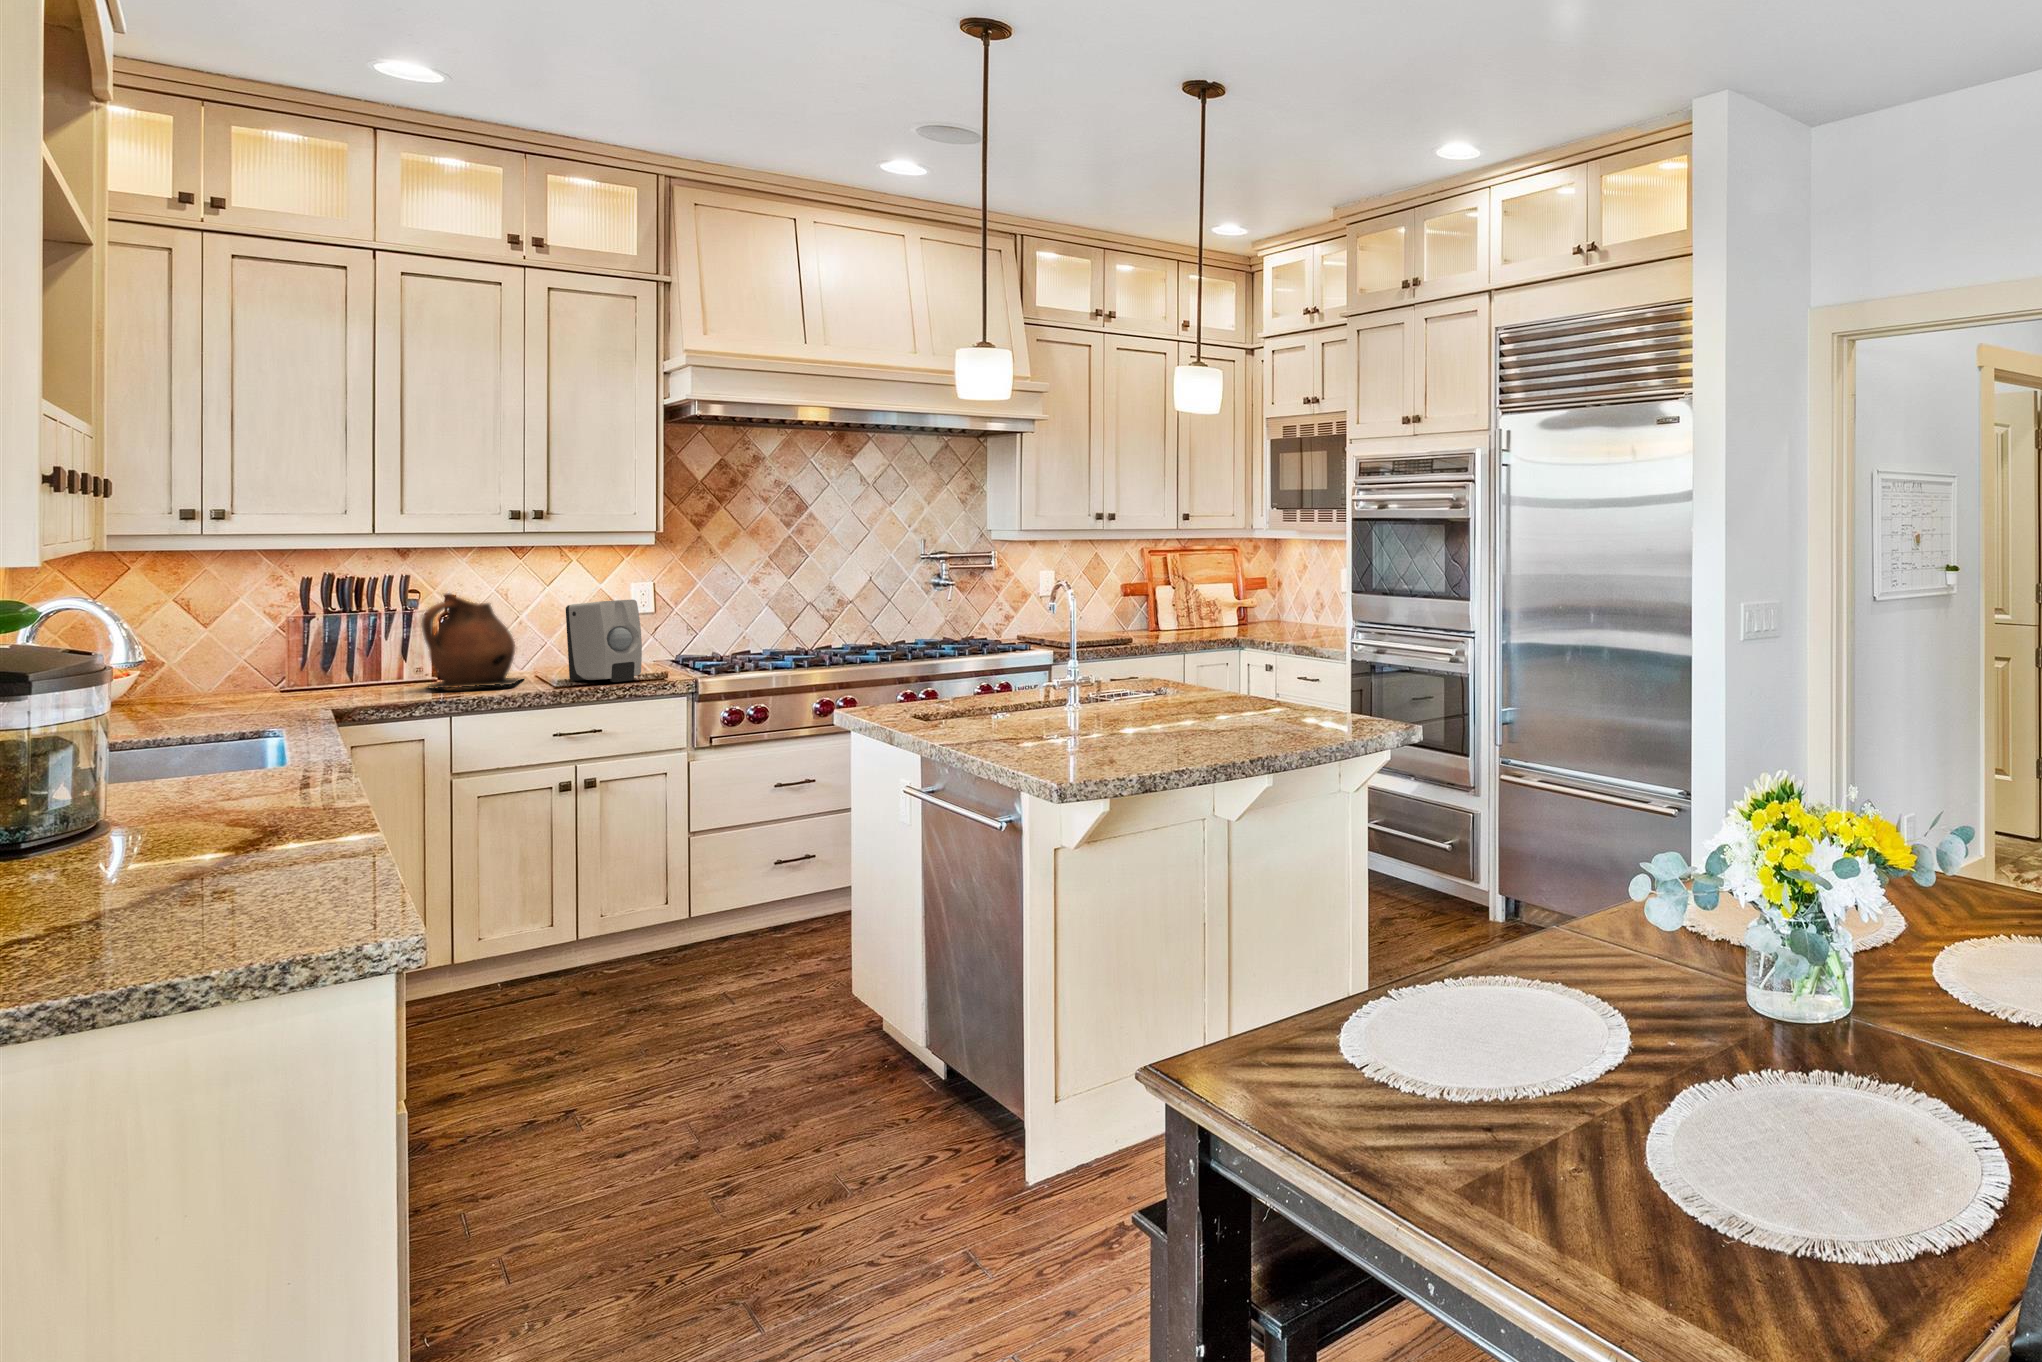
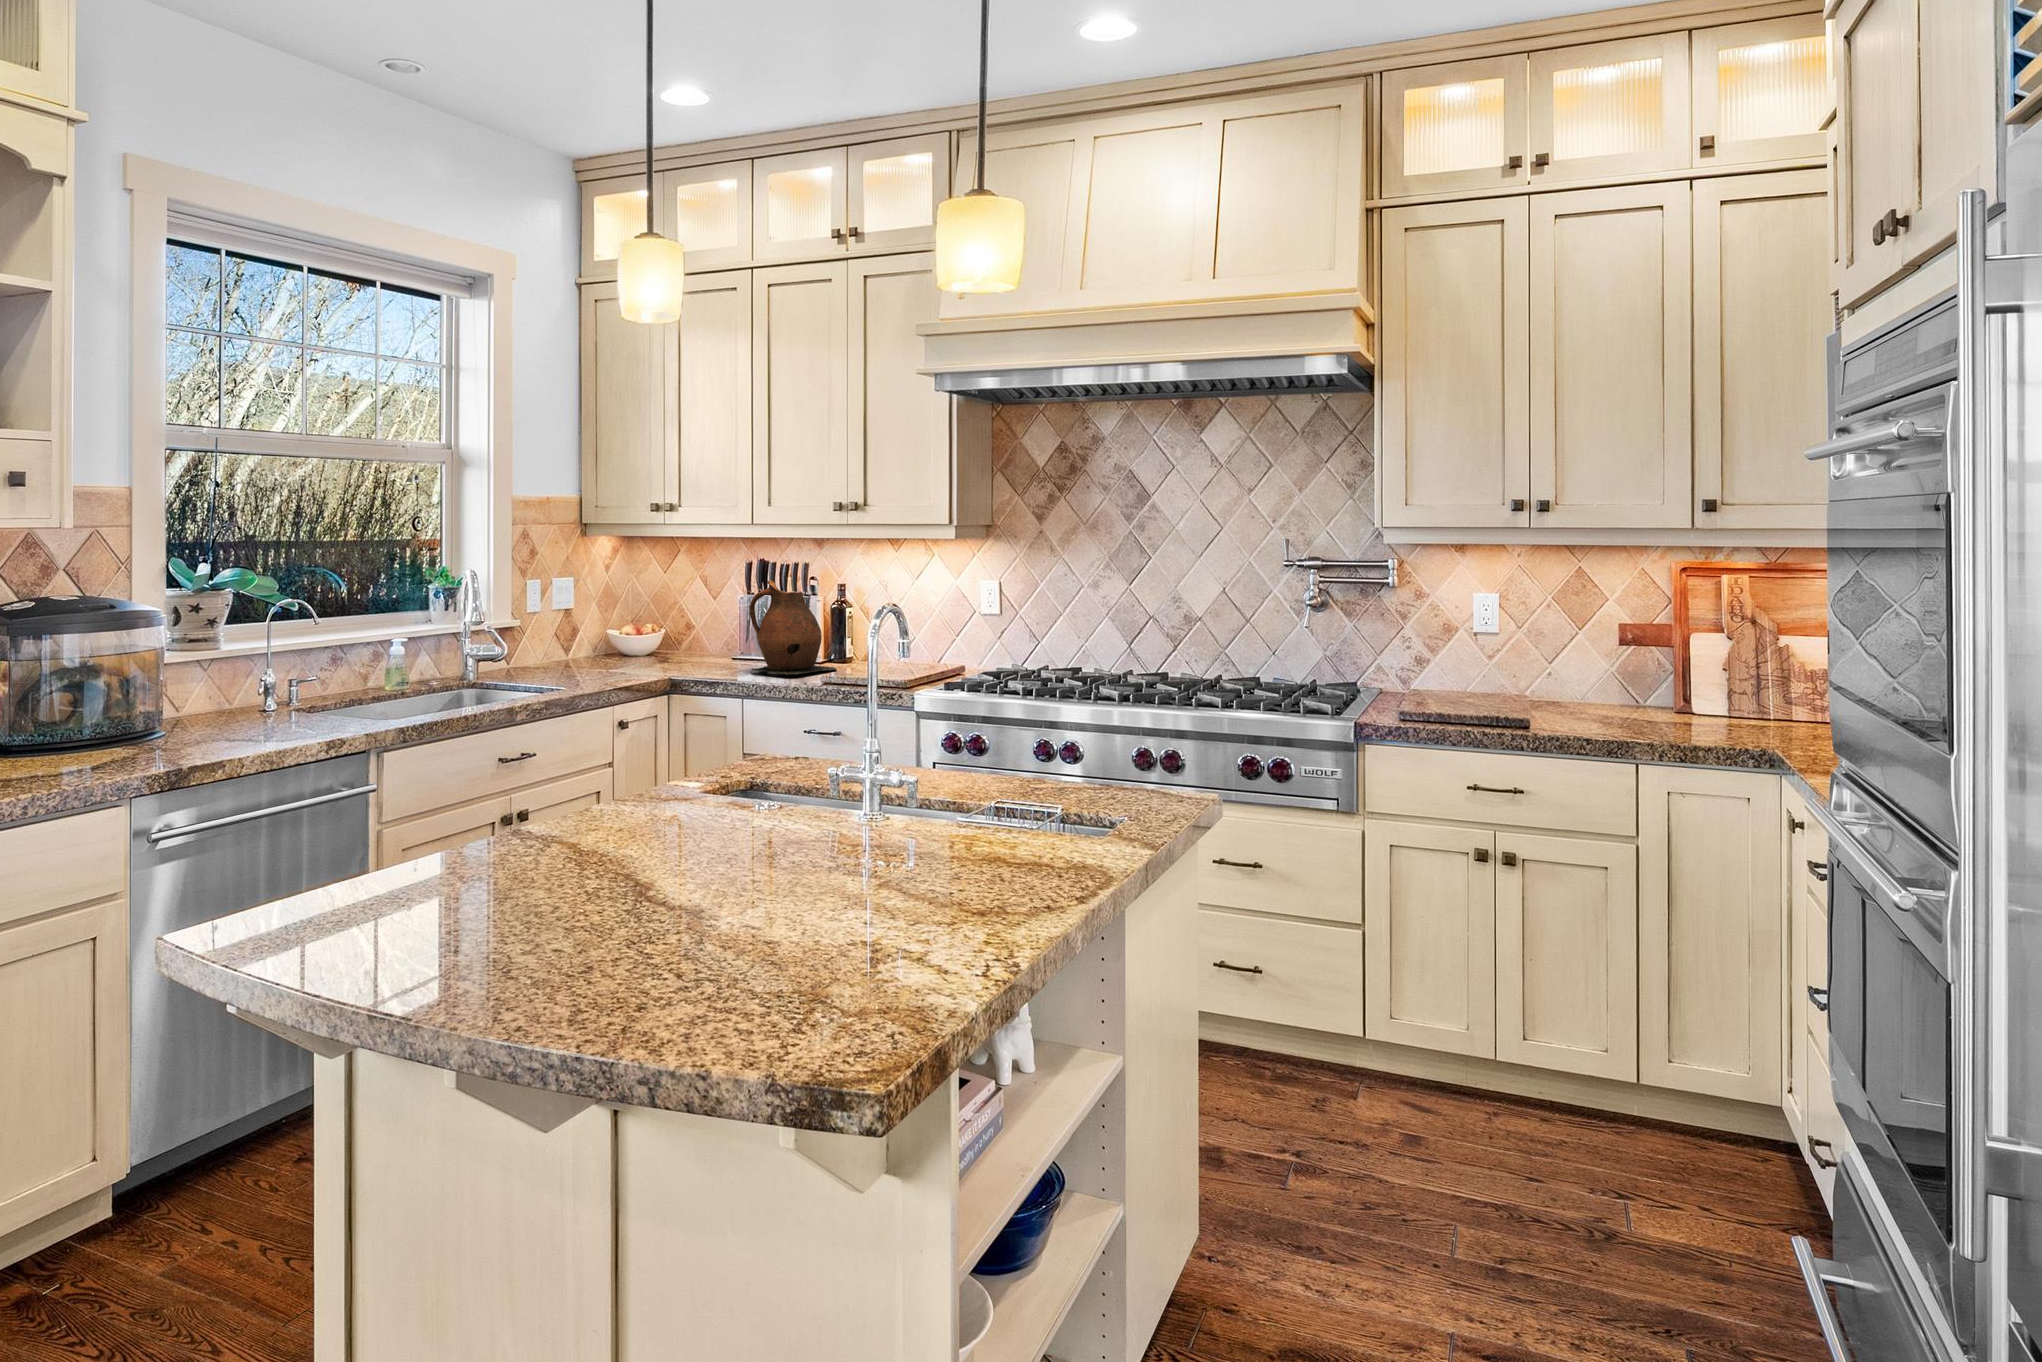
soap dispenser: present [566,600,642,682] -> none [847,598,888,685]

